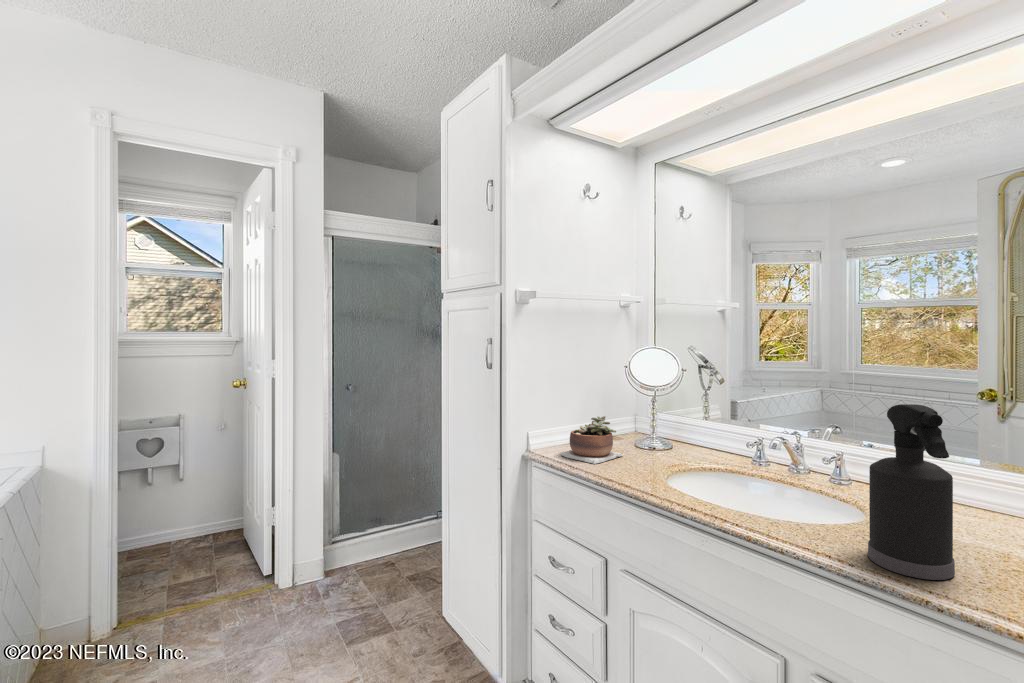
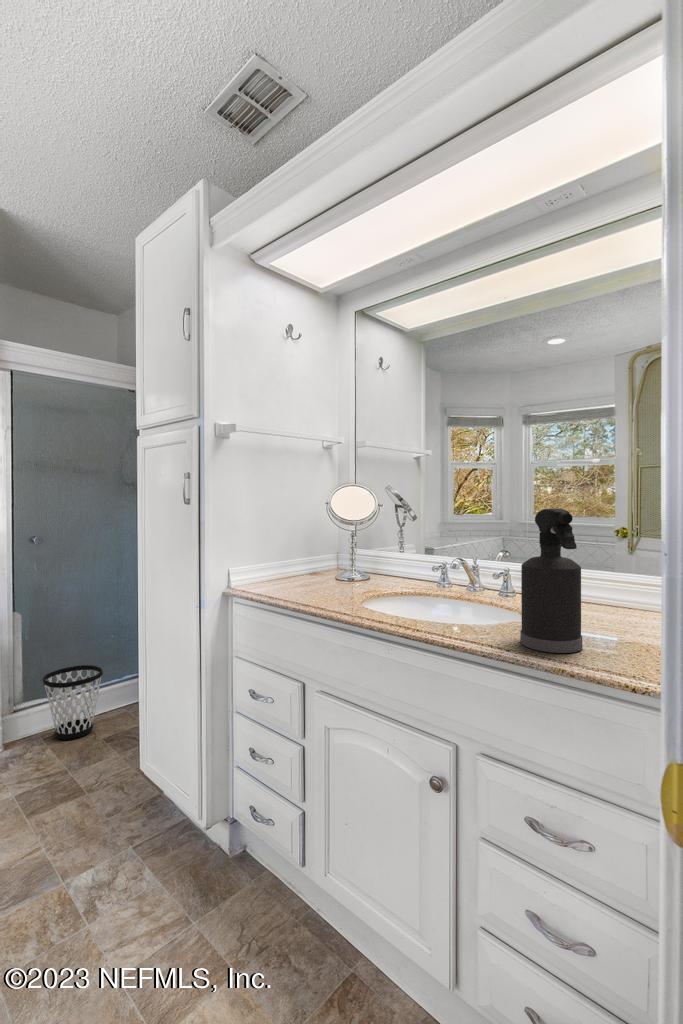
succulent plant: present [561,416,623,464] -> none [262,550,324,595]
wastebasket: none [357,504,408,573] -> present [43,665,103,740]

